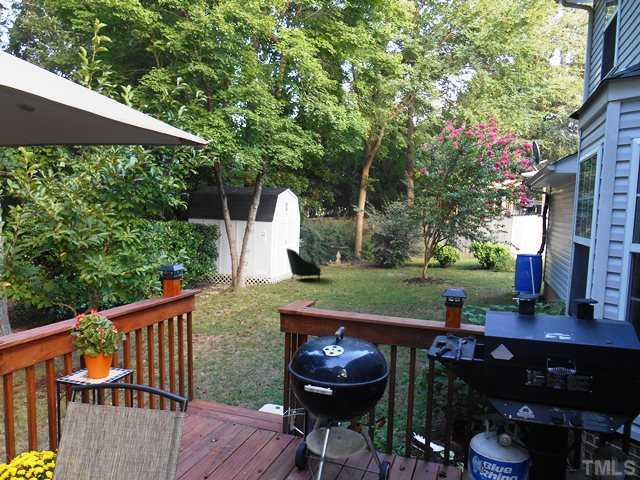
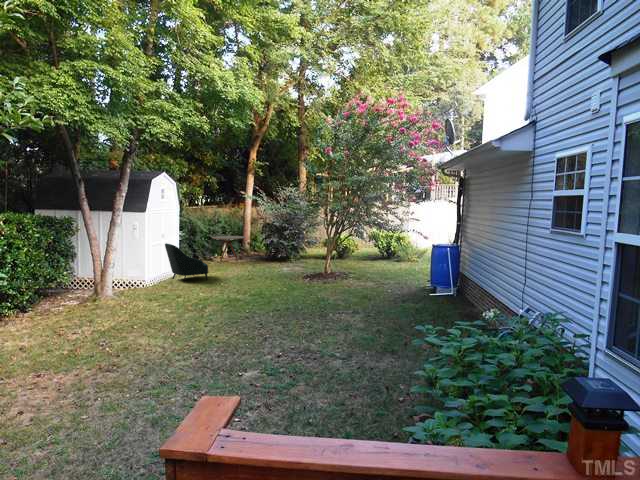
round table: none [327,244,356,266] -> present [212,236,246,260]

